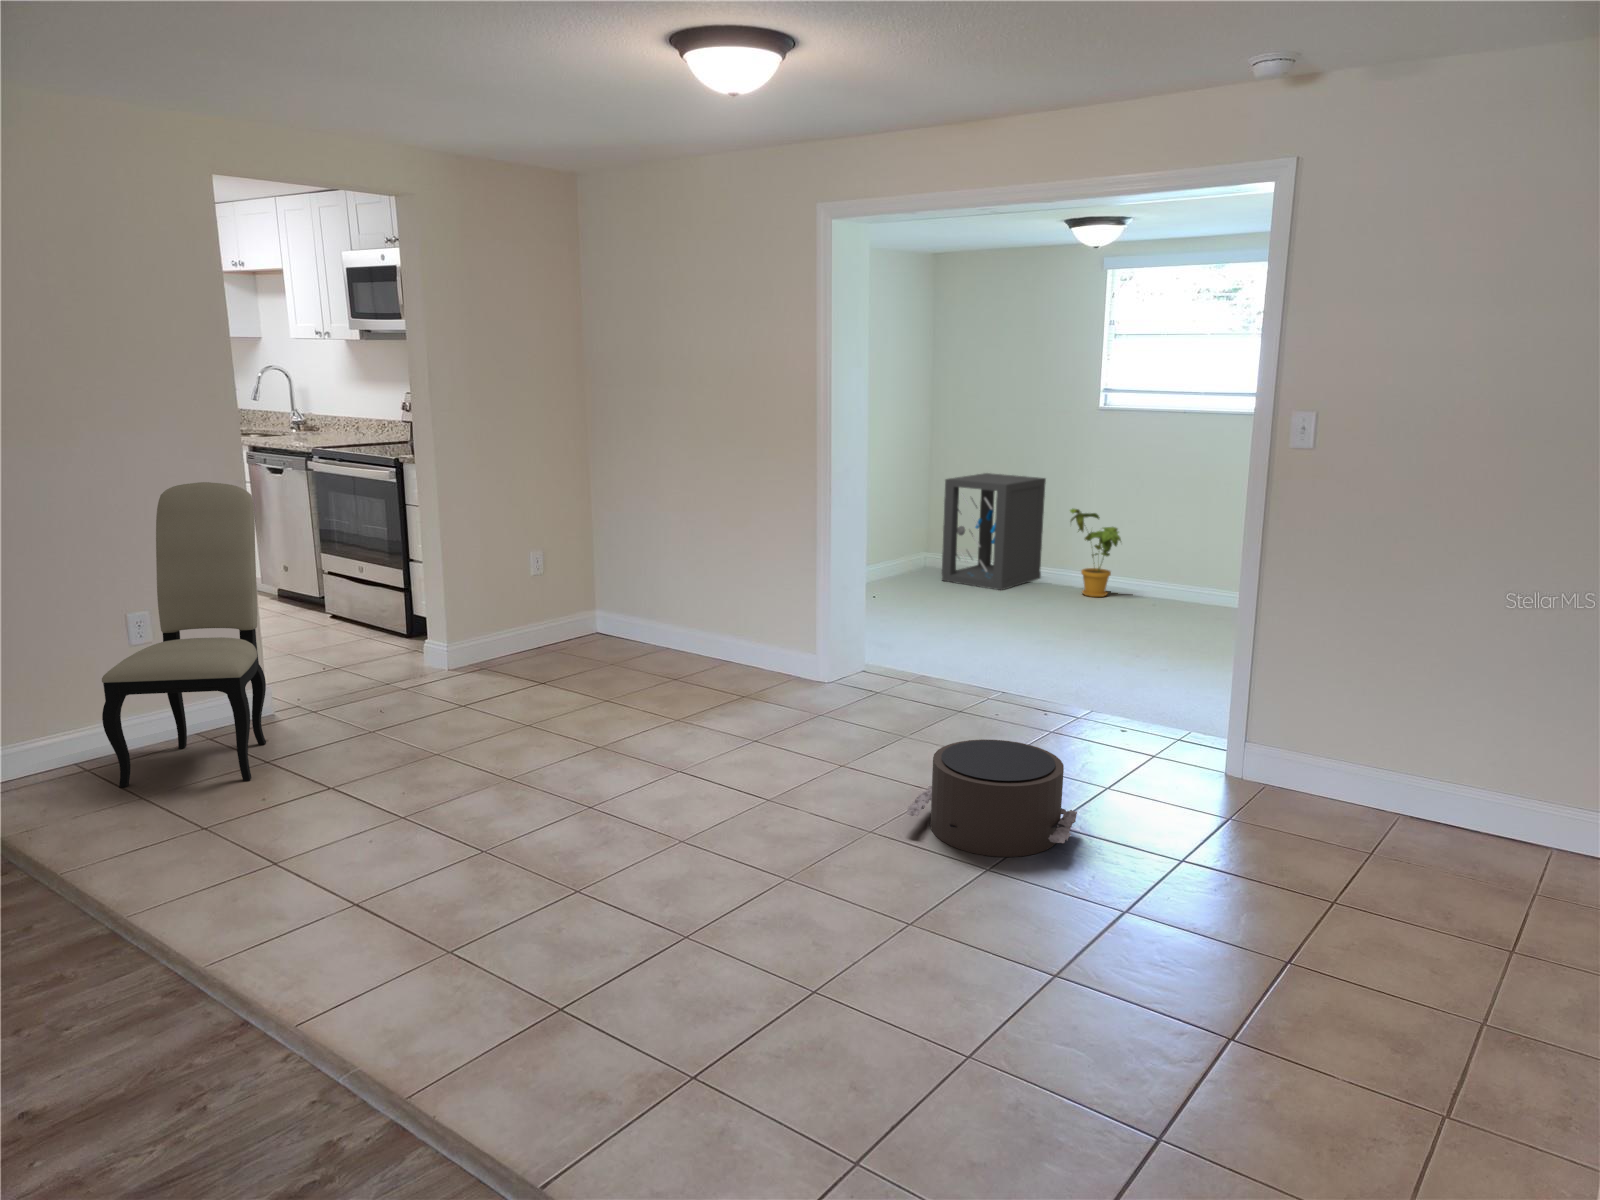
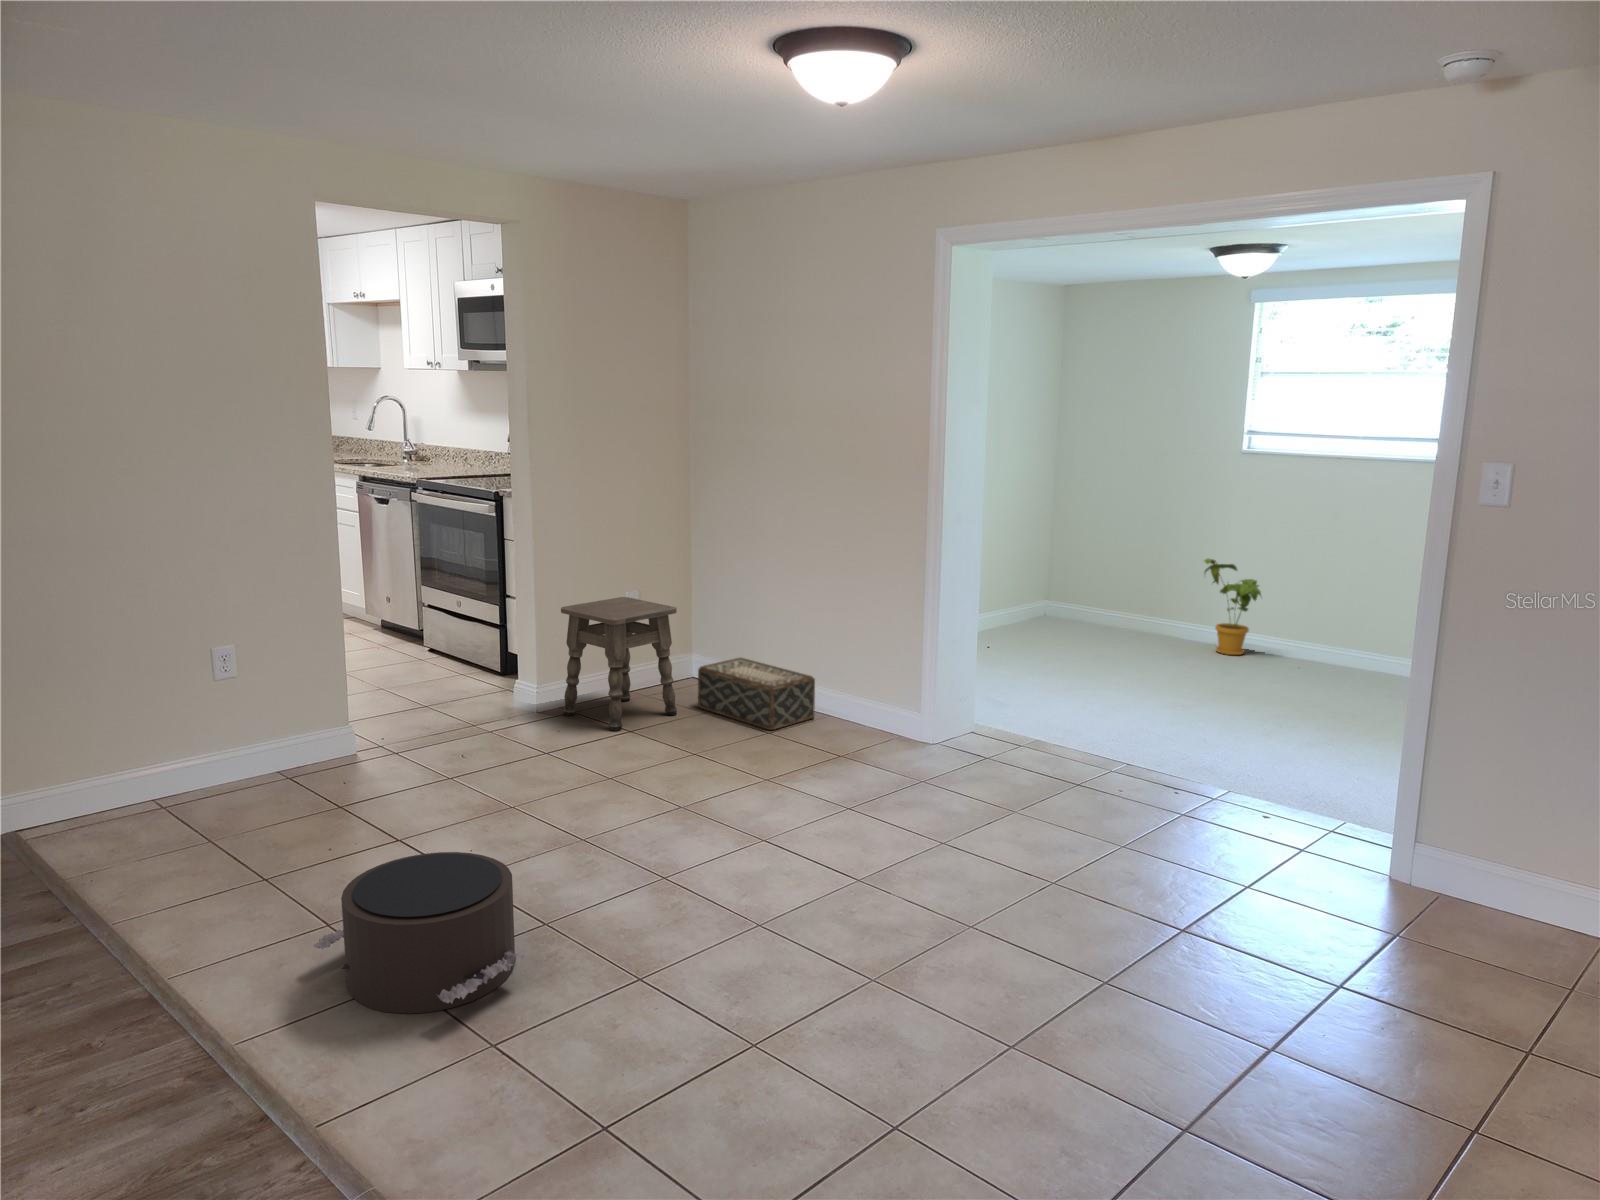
storage cabinet: present [942,473,1046,590] -> none [1061,517,1178,644]
dining chair: present [102,482,266,787] -> none [176,514,344,828]
side table: none [468,557,585,684] -> present [561,597,677,731]
woven basket: none [604,612,716,678] -> present [698,658,815,730]
pouf: present [906,739,1077,857] -> present [313,852,524,1014]

